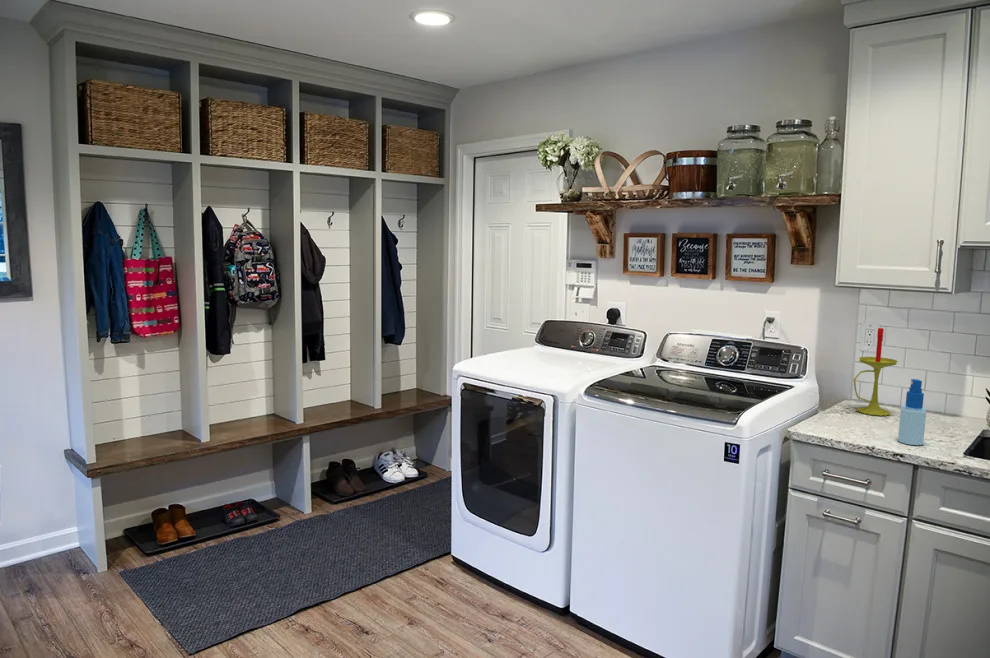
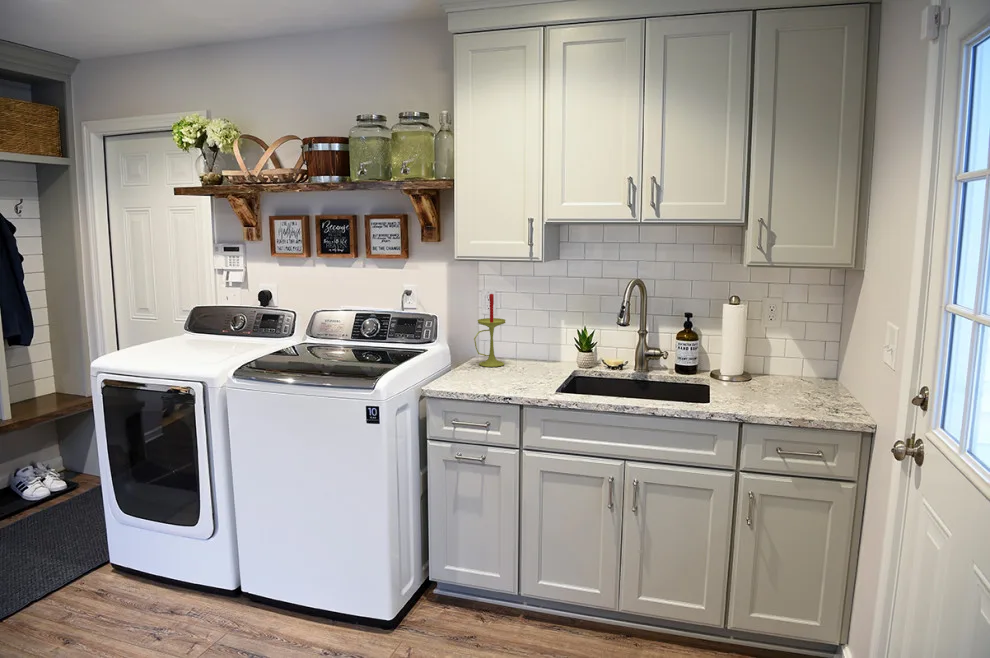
spray bottle: present [898,379,926,445] -> none [504,335,522,388]

